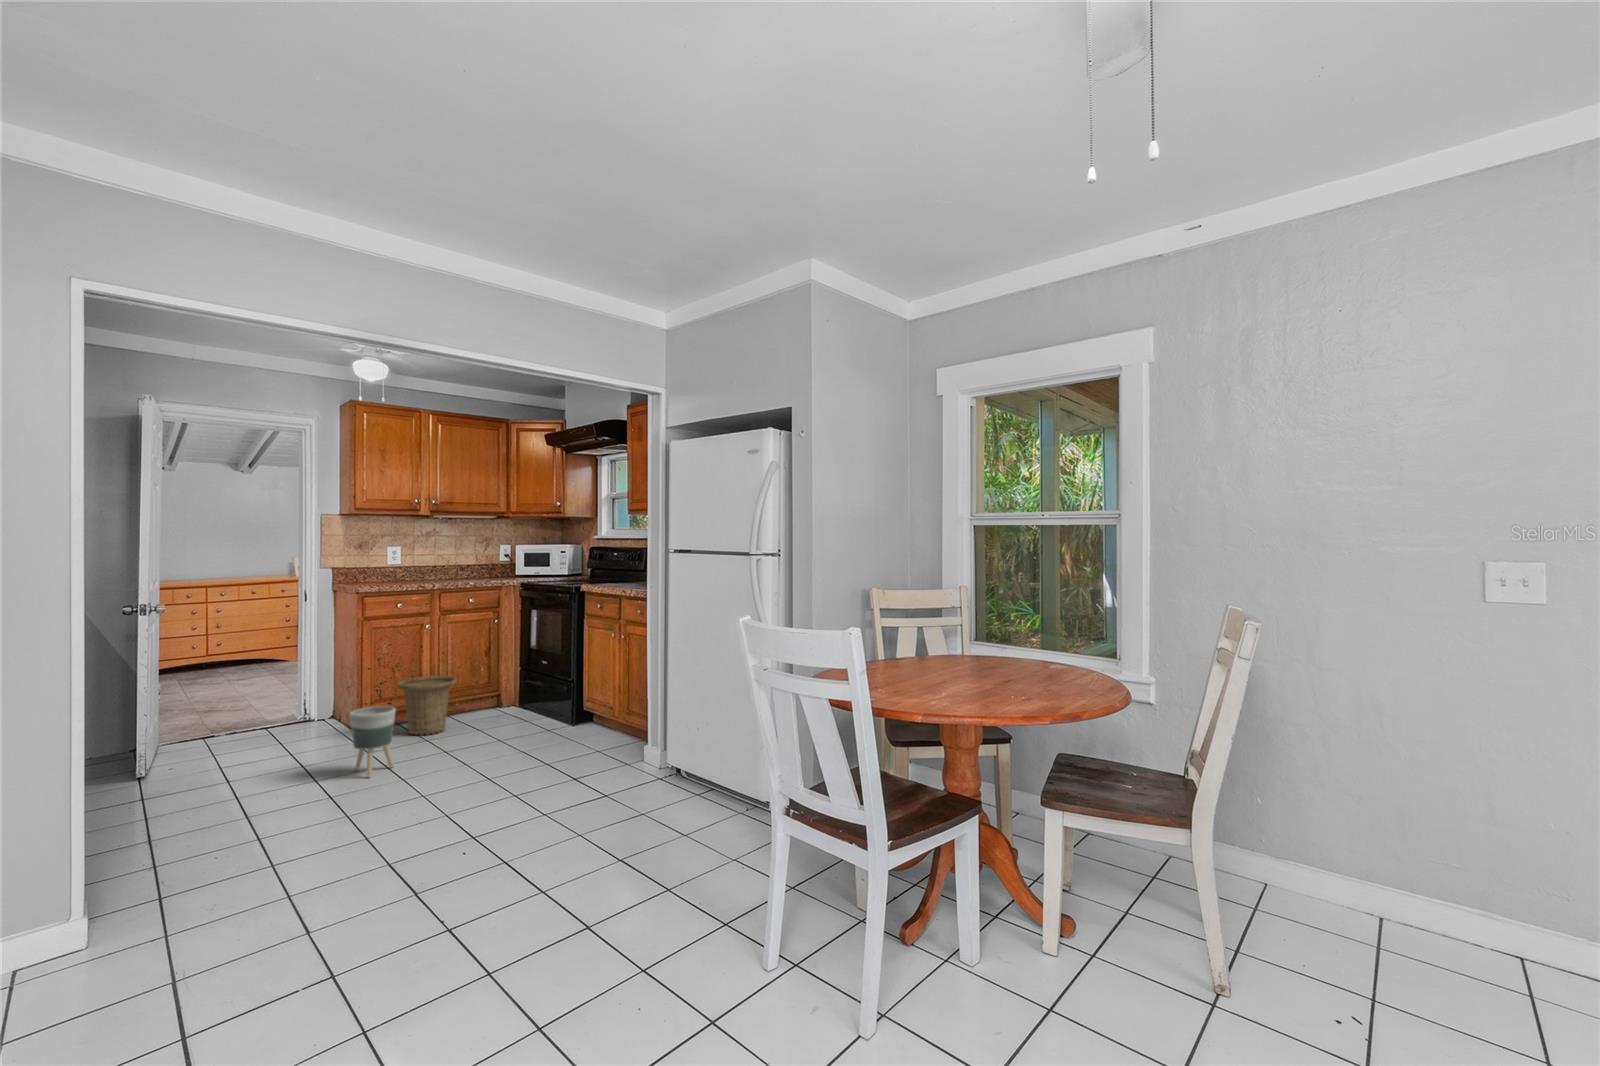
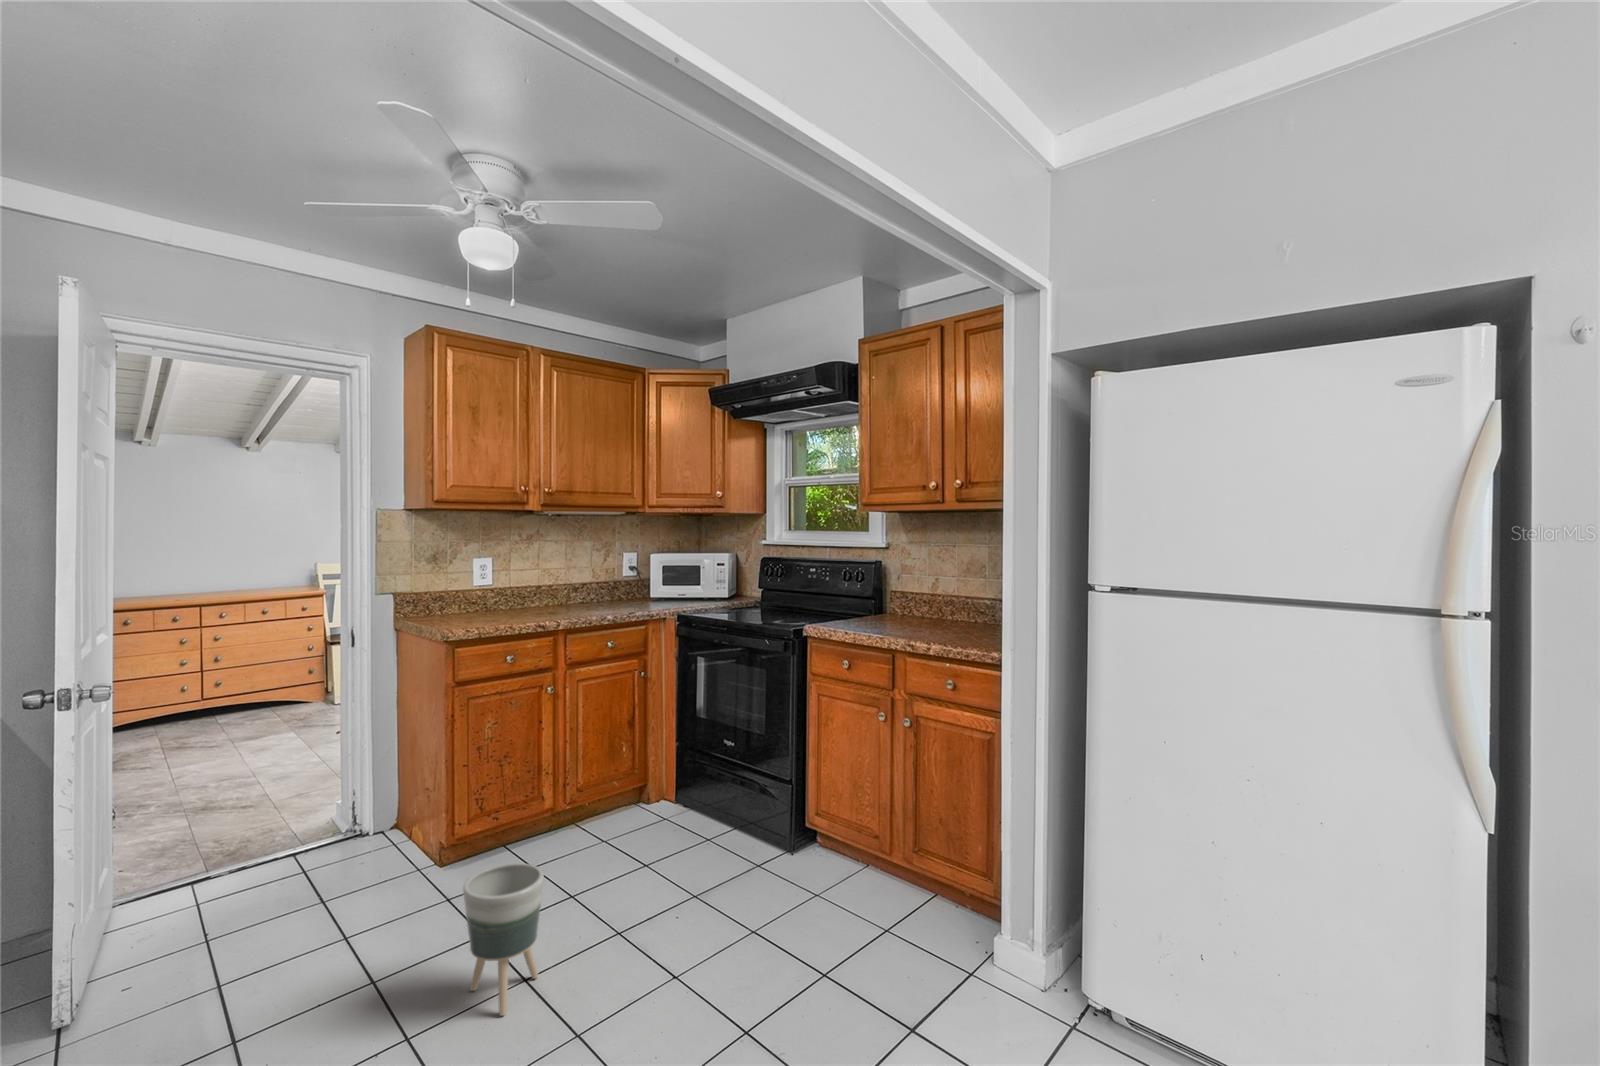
basket: present [397,676,457,735] -> none [509,768,601,876]

